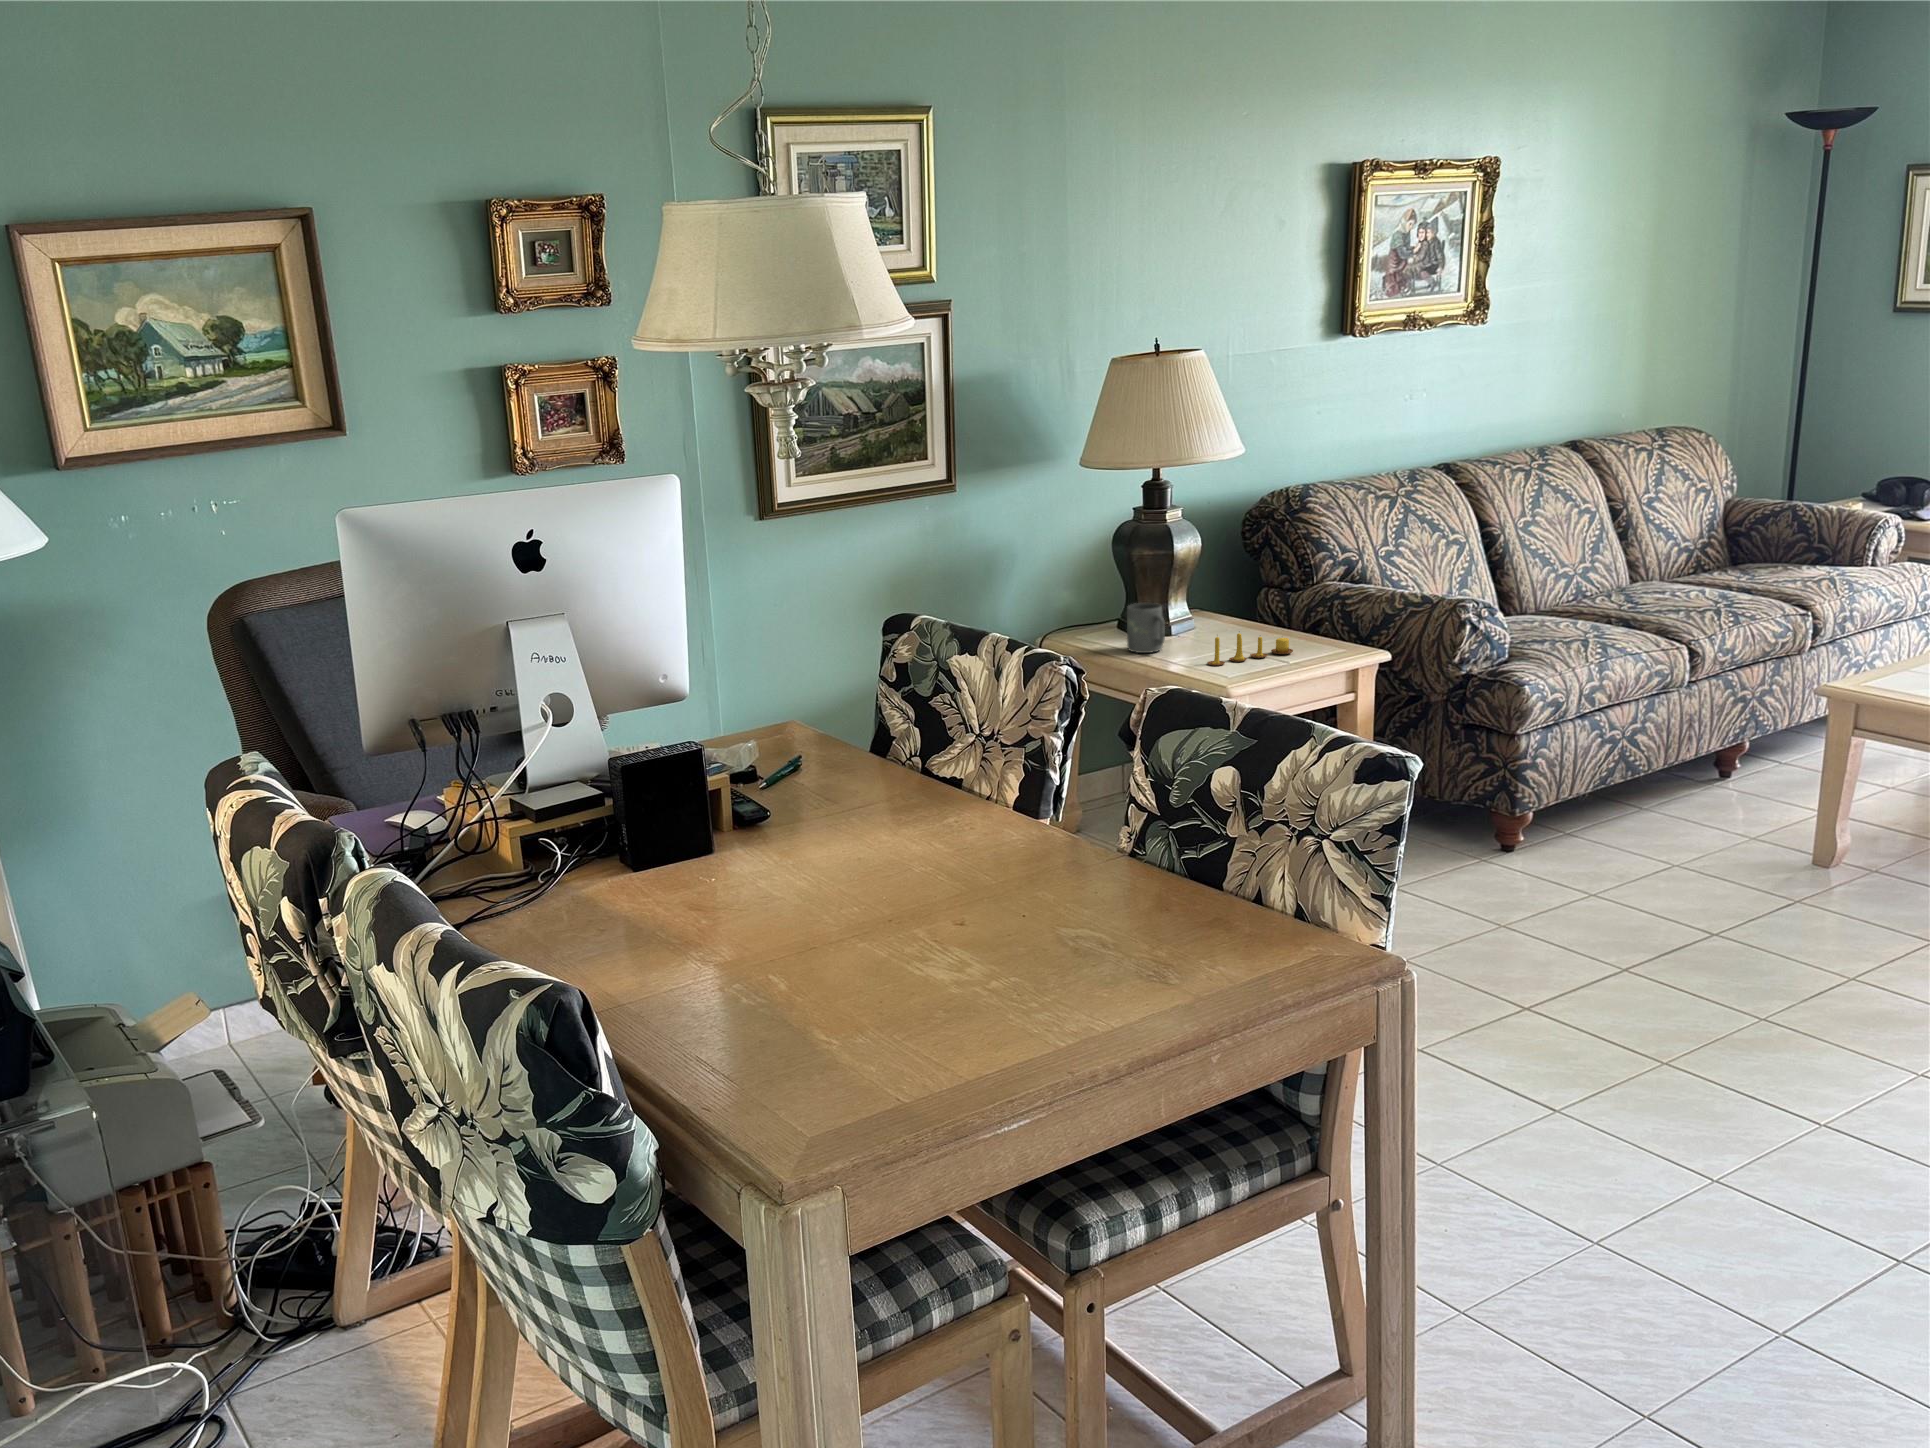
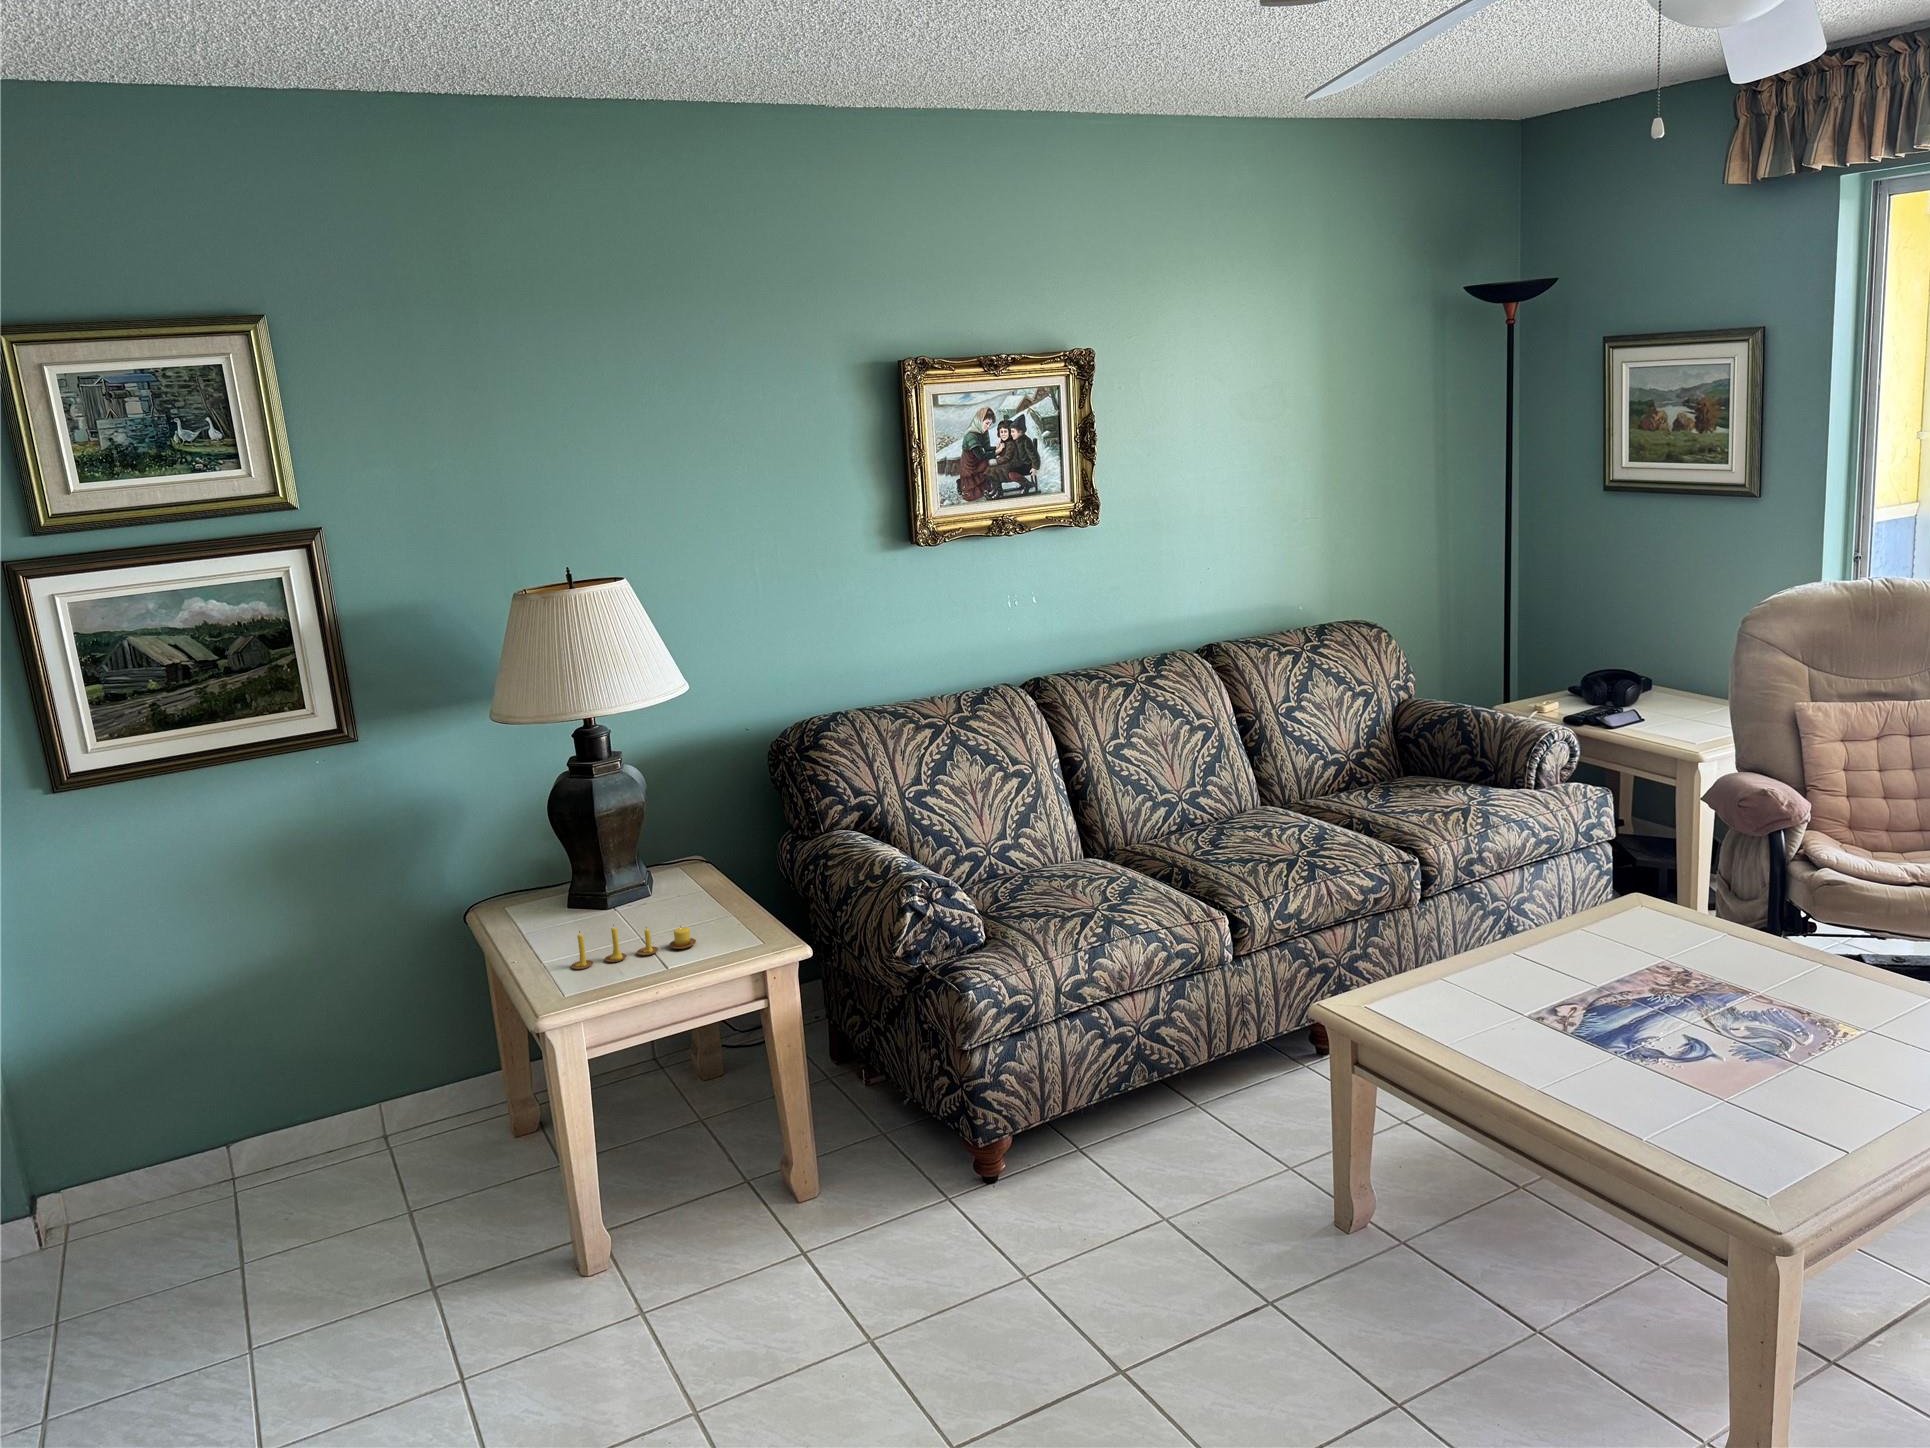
mug: present [1127,603,1165,653] -> none [515,878,565,940]

